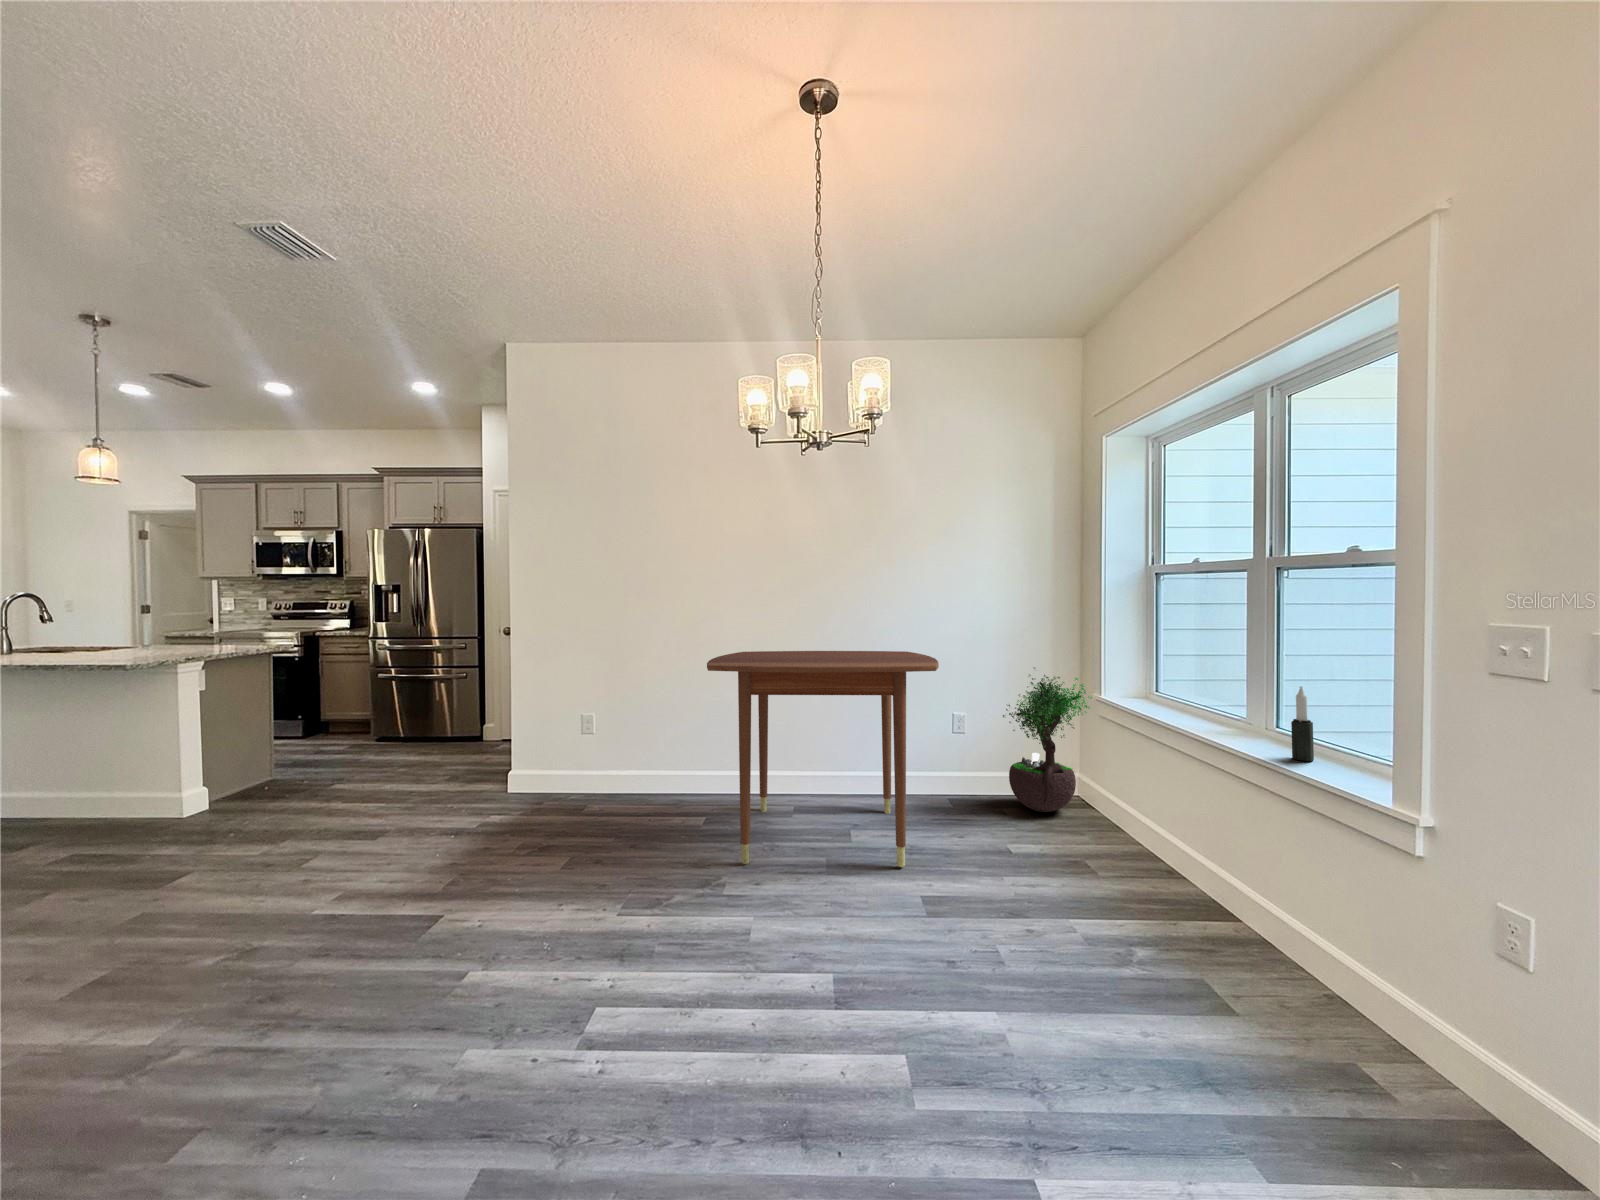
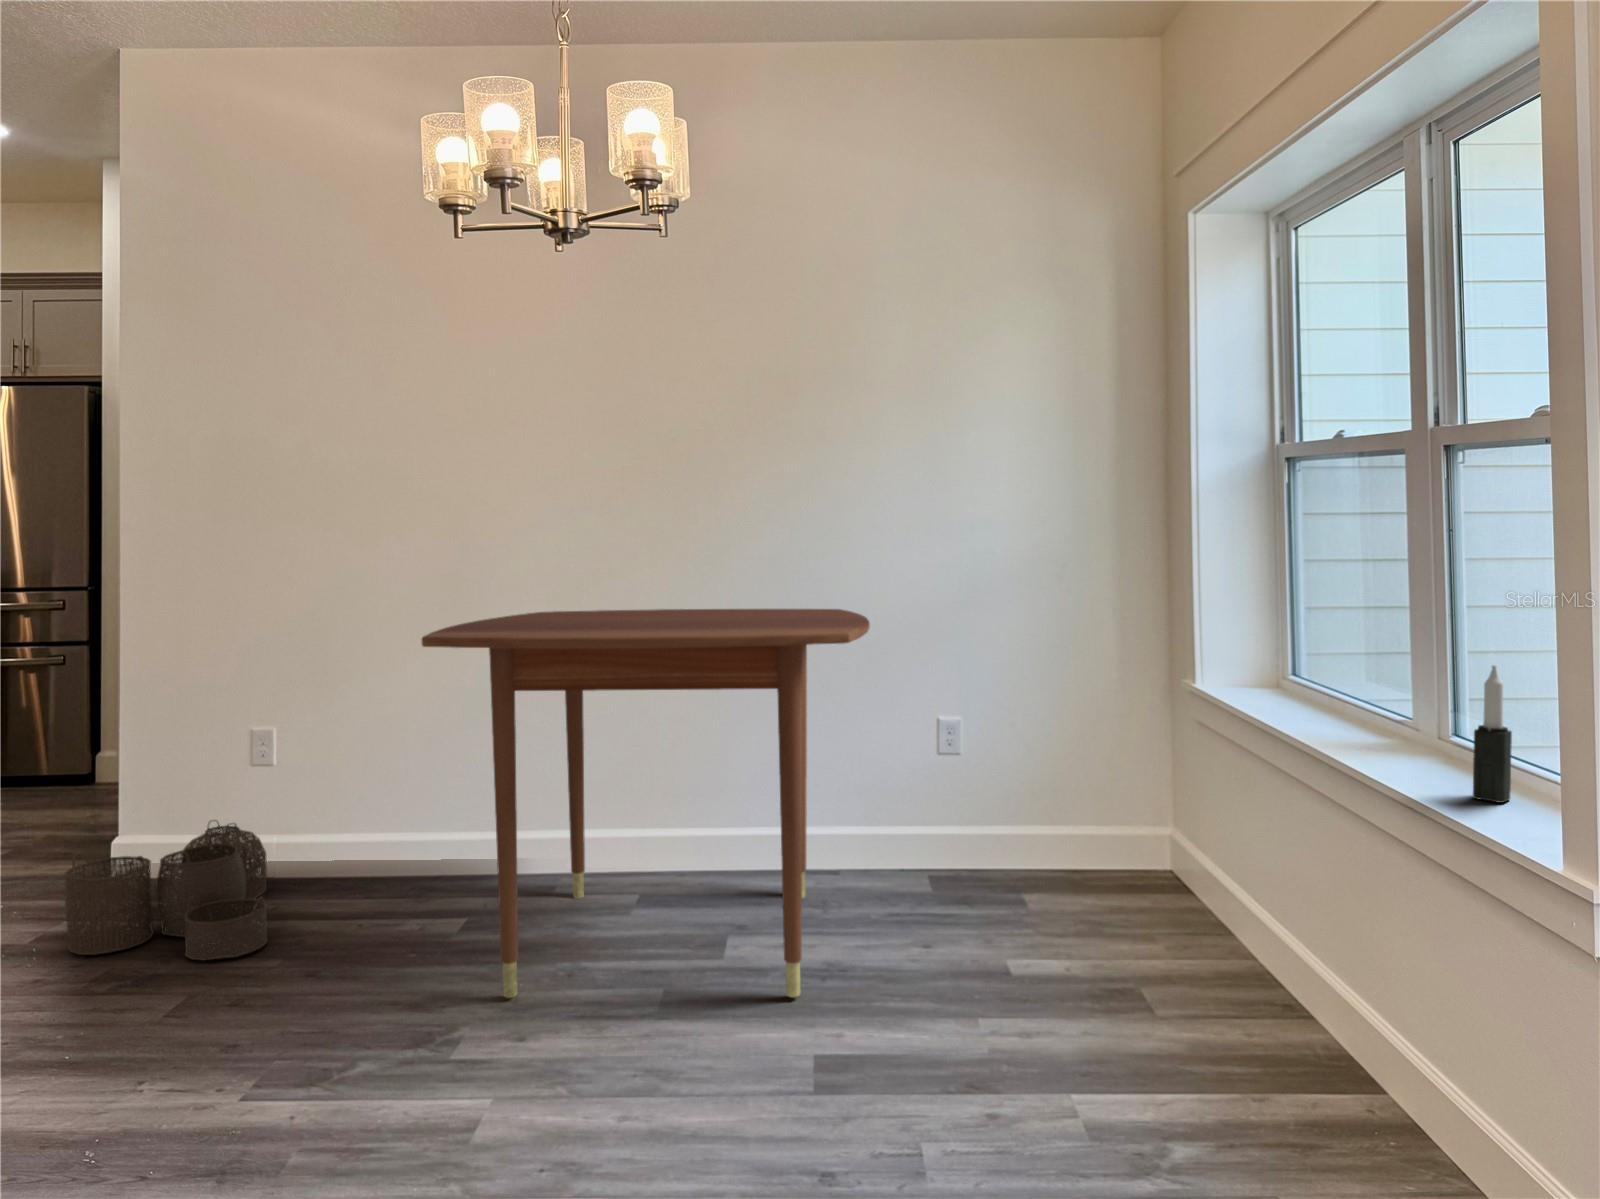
potted tree: present [1003,667,1092,812] -> none [1004,635,1160,890]
woven basket: none [496,764,603,841] -> present [64,821,268,960]

